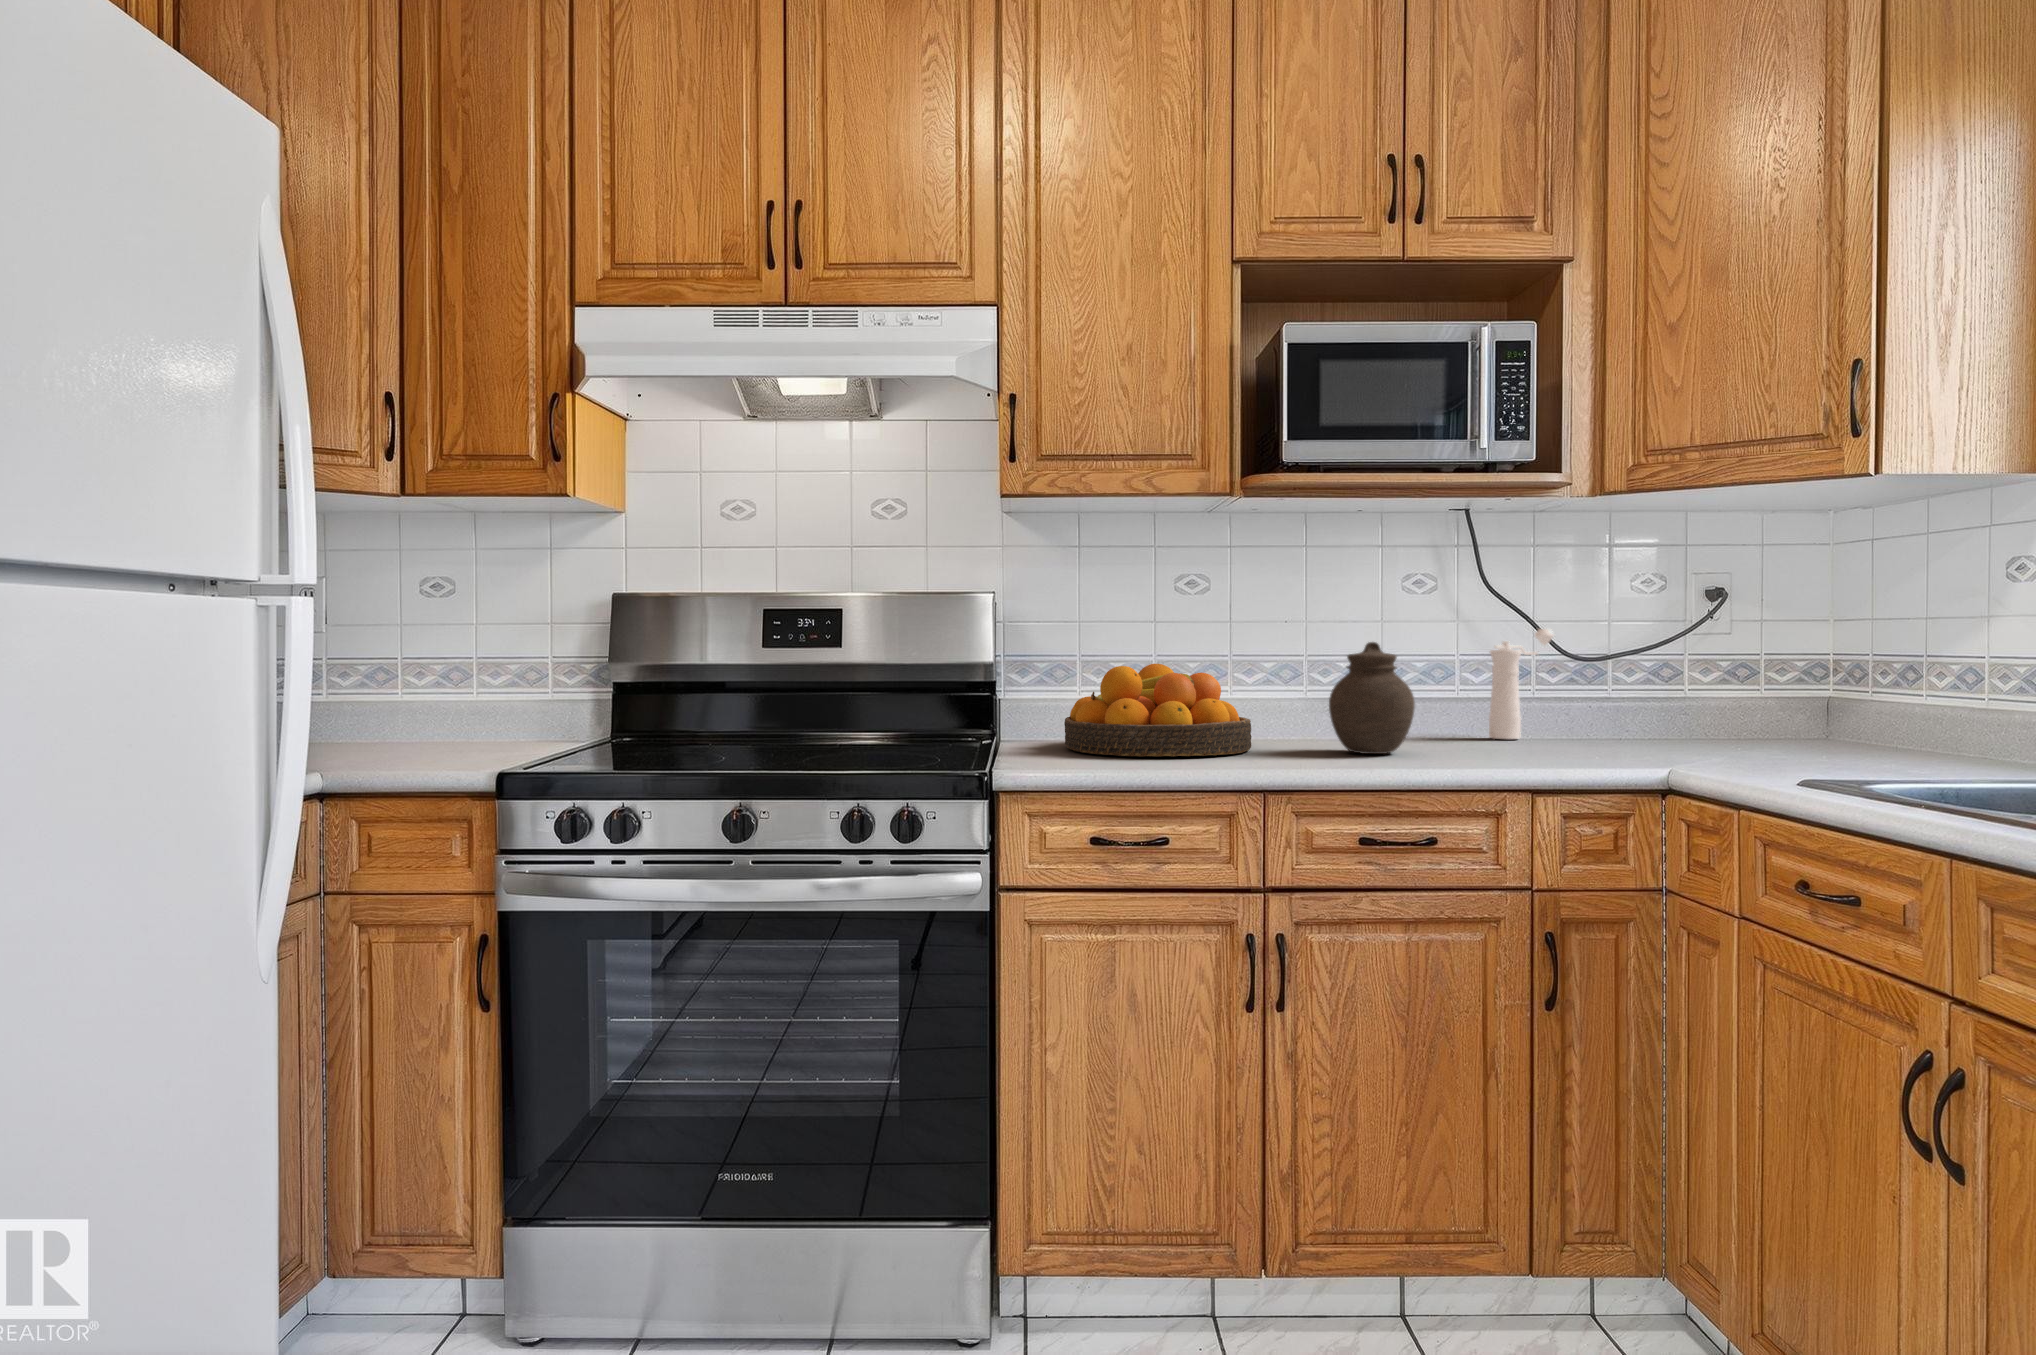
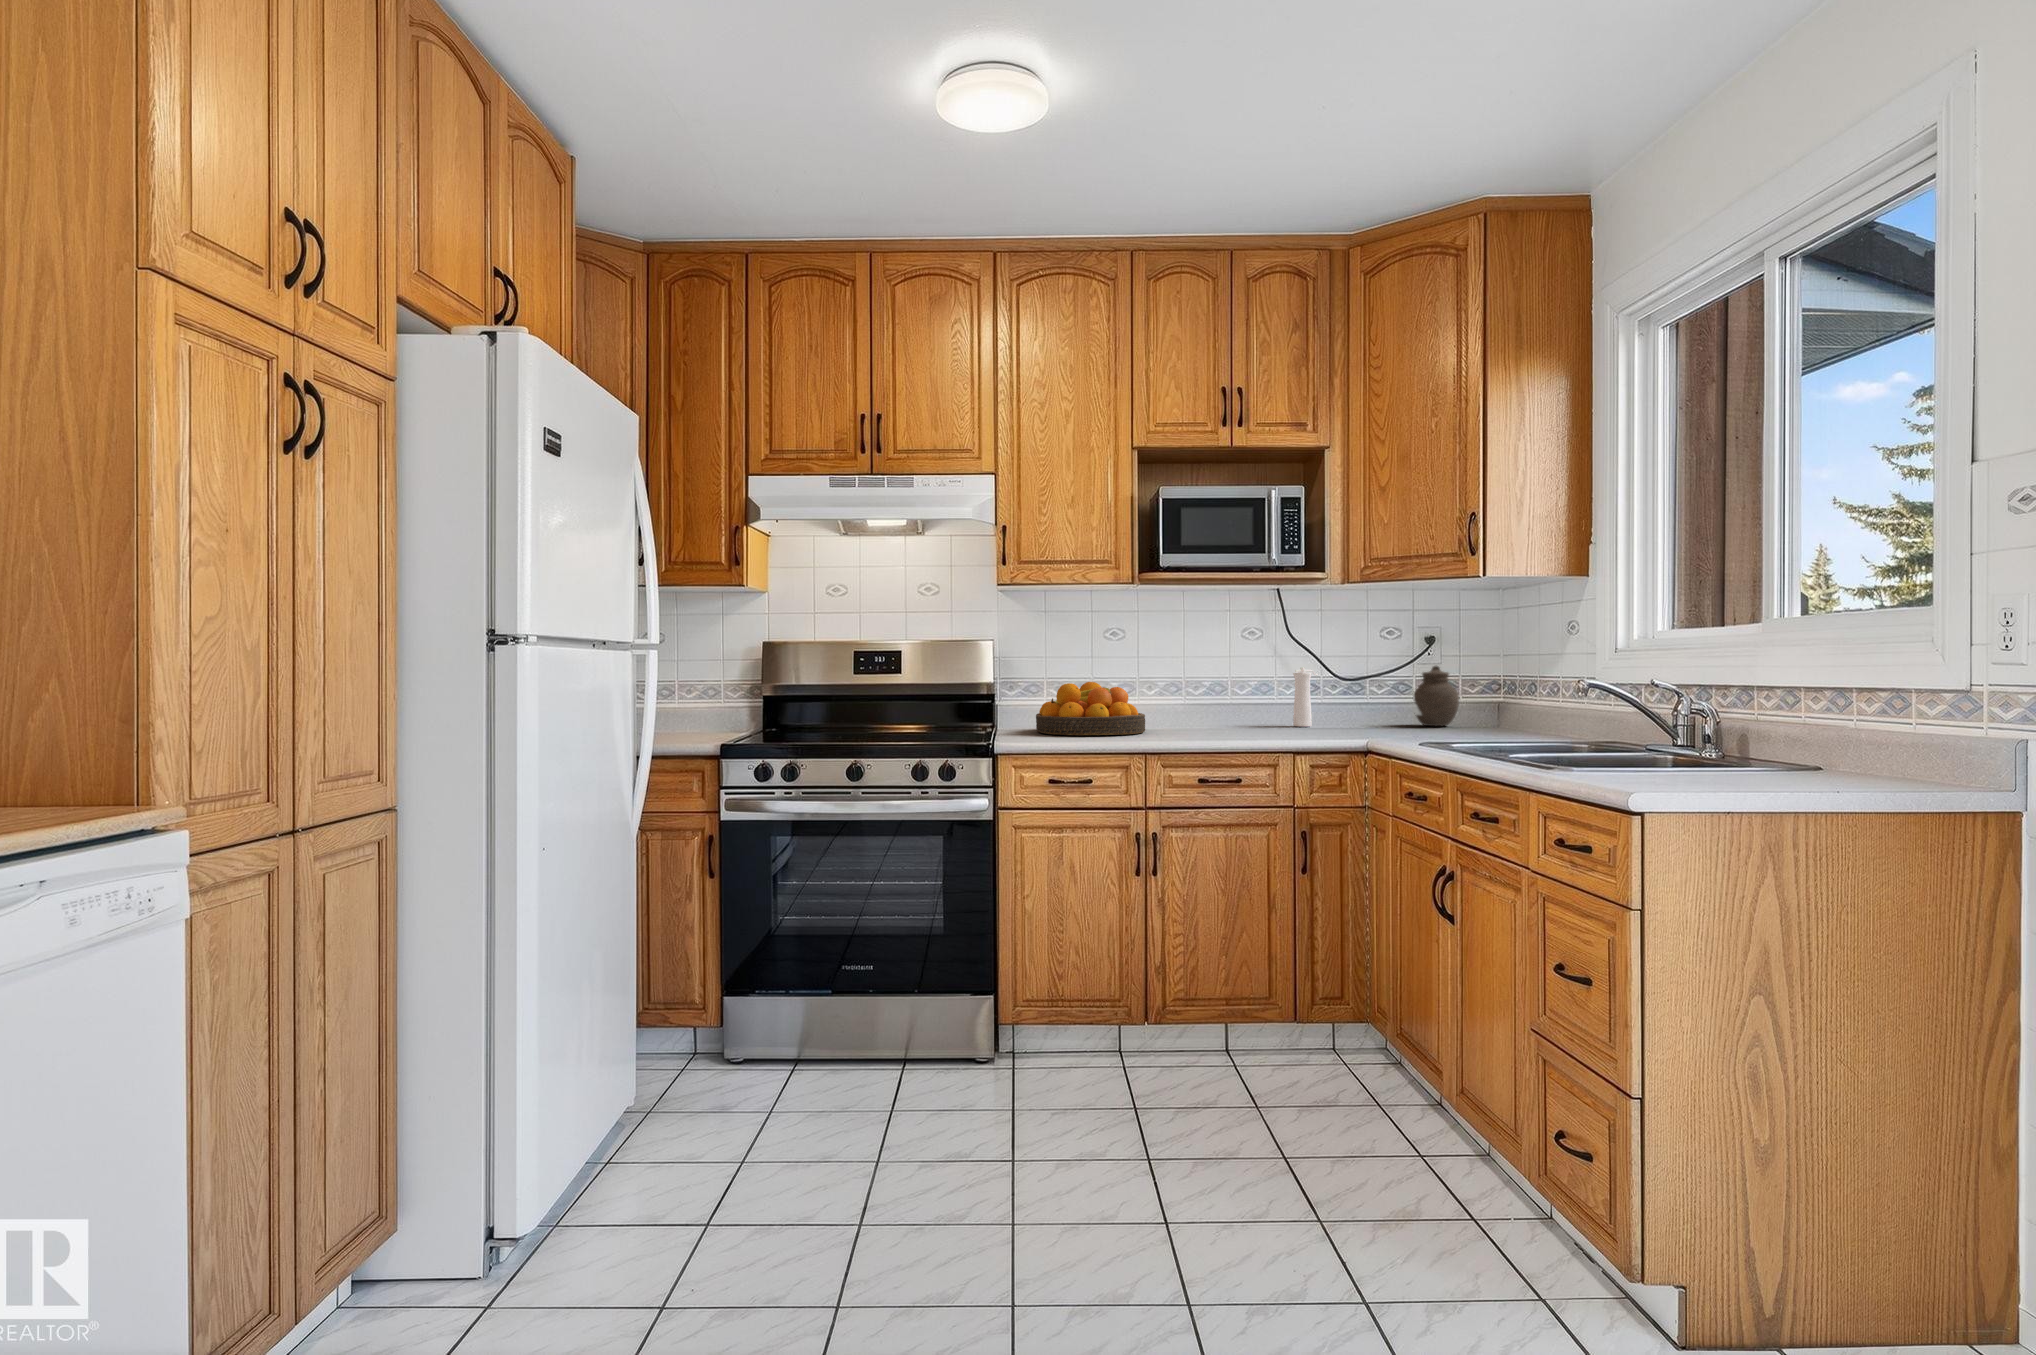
jar: present [1329,642,1415,754] -> present [1414,666,1459,726]

